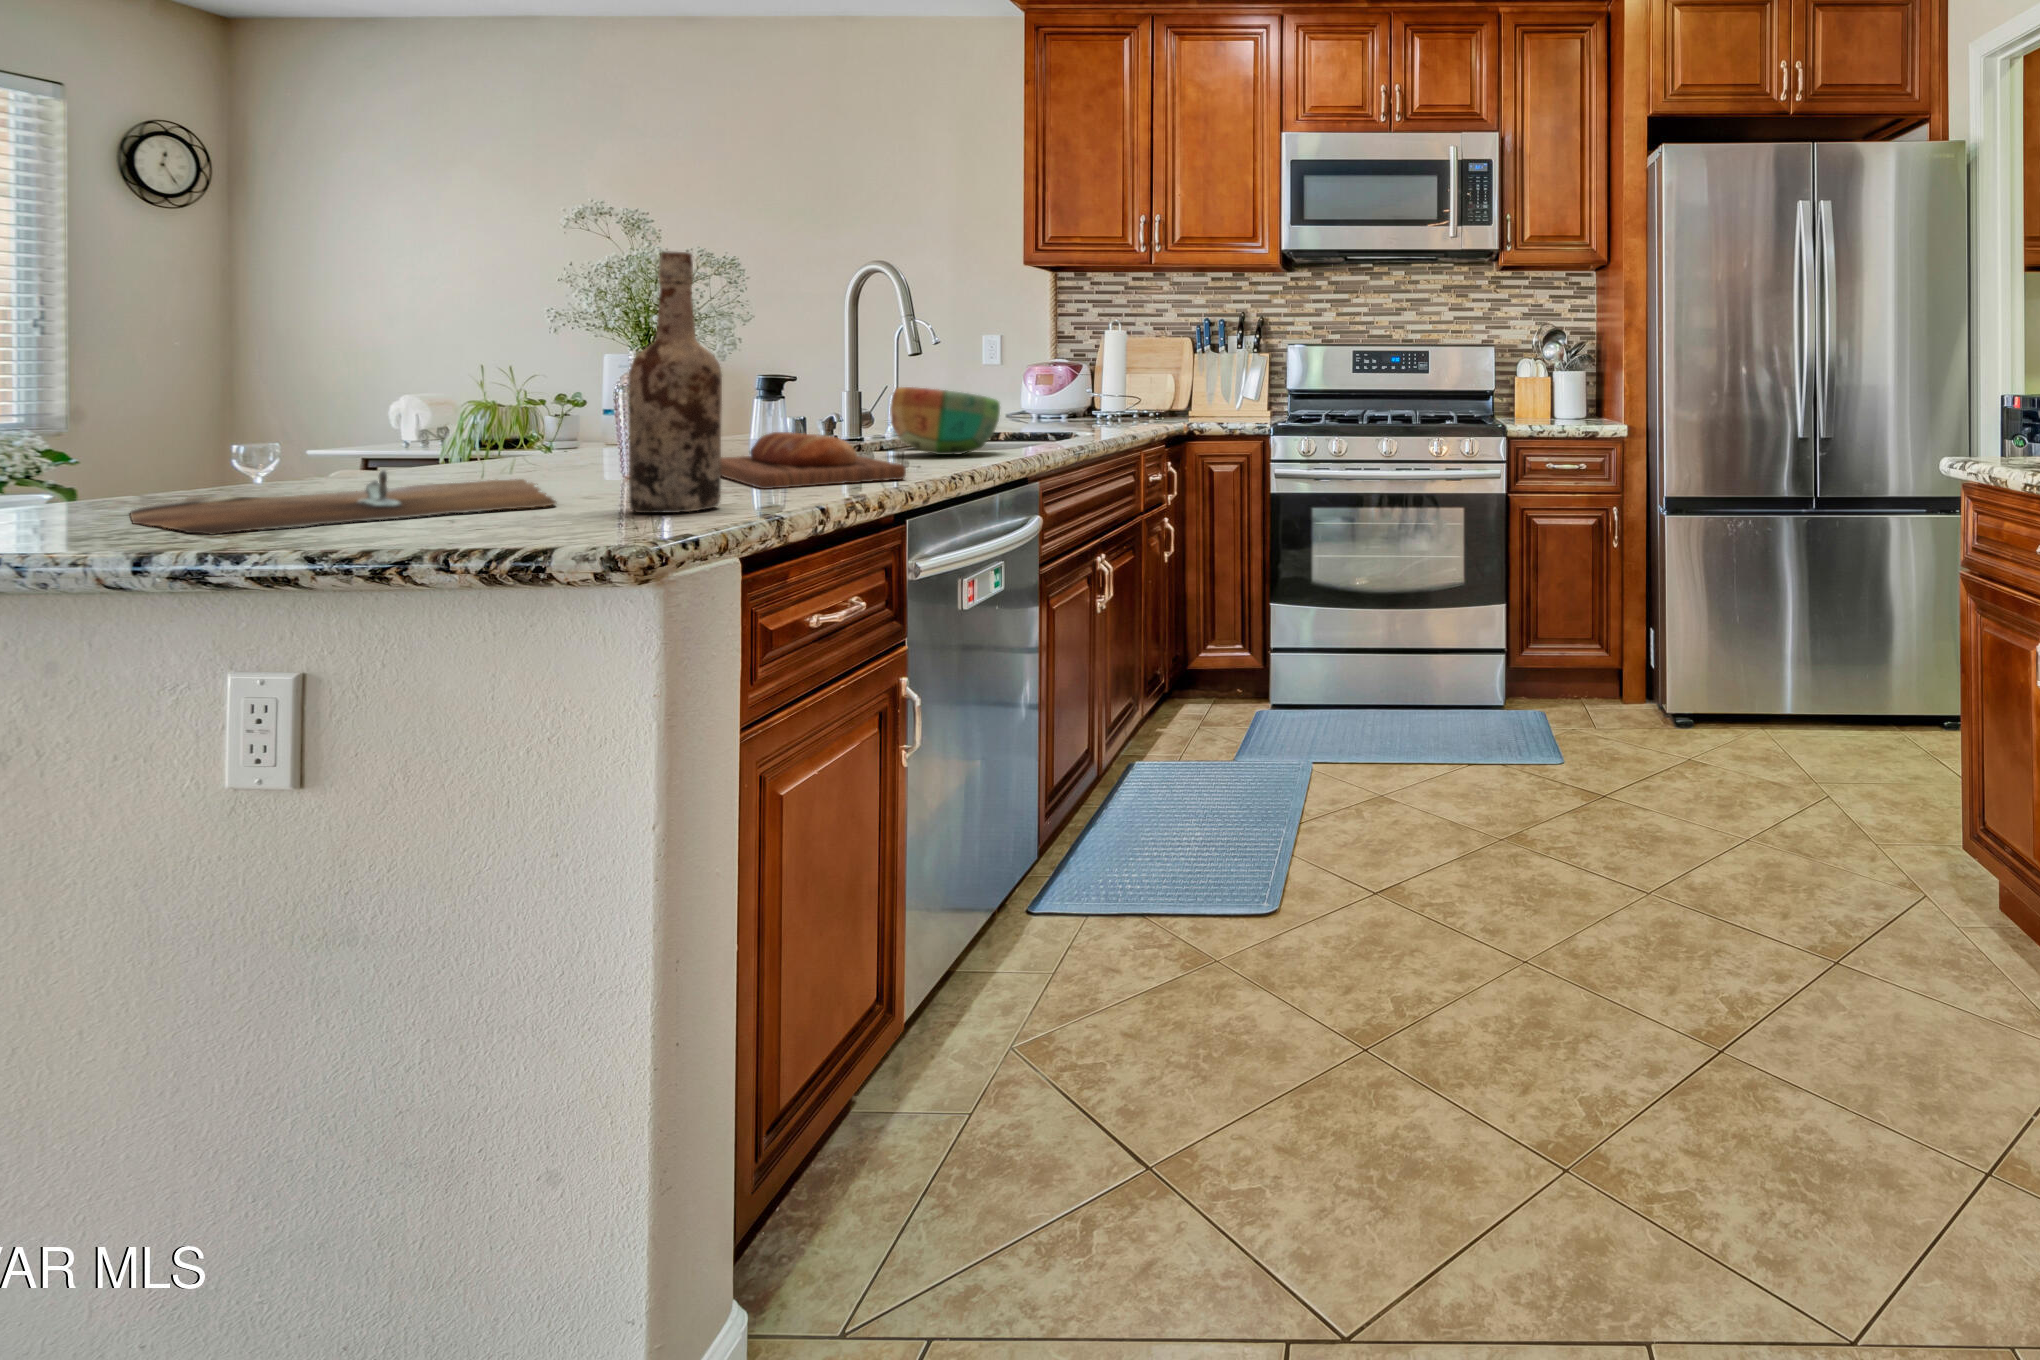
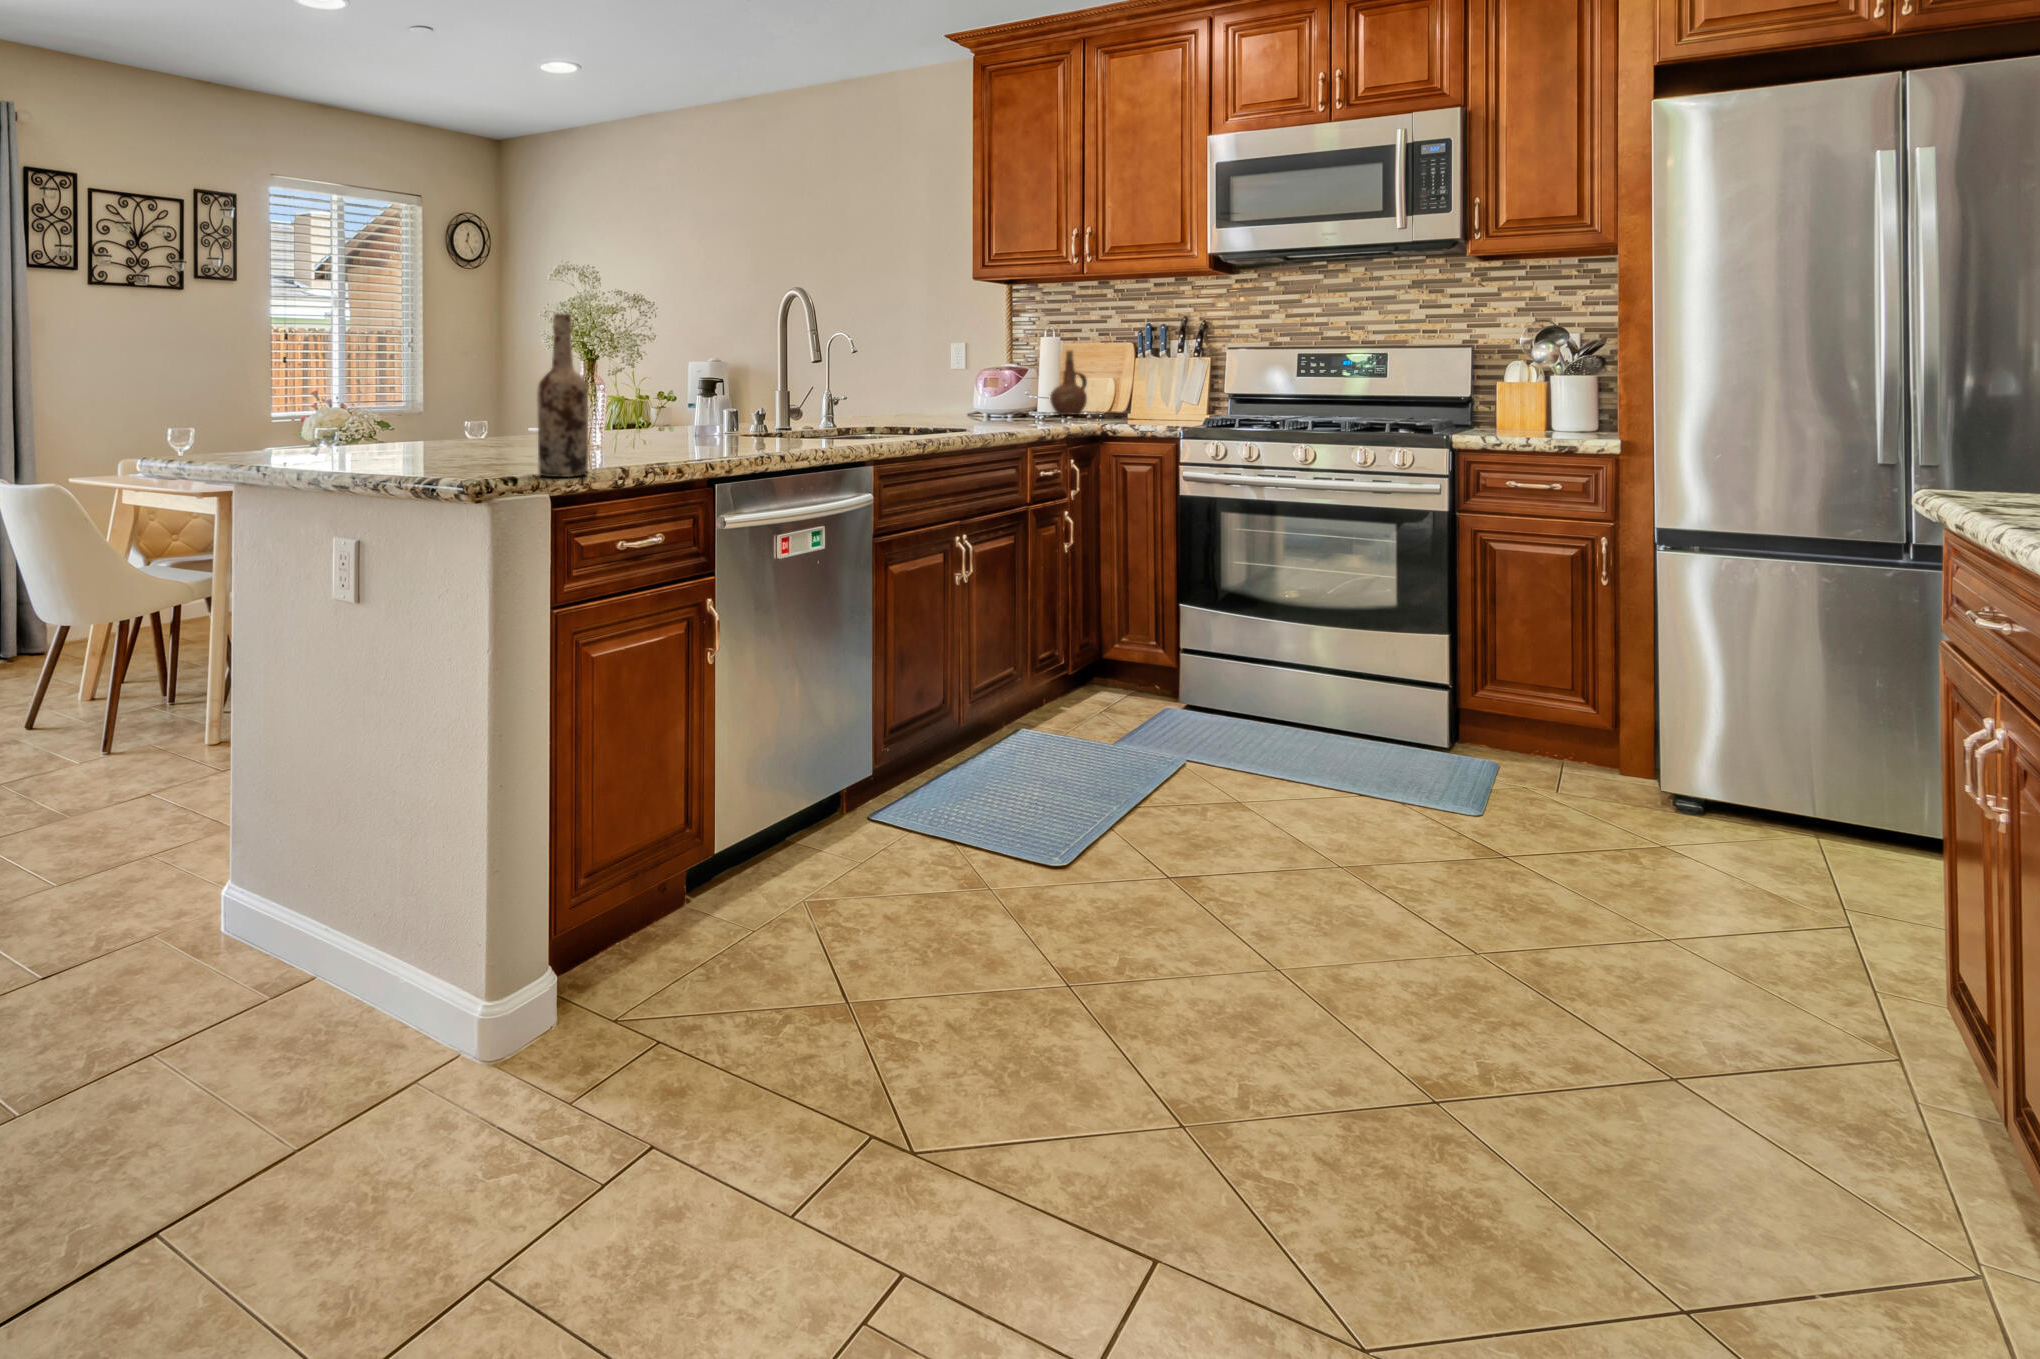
ceramic pitcher: none [1107,346,1146,415] -> present [1050,351,1087,415]
bowl: present [890,387,1000,455] -> none [771,394,852,447]
bread loaf: present [721,432,906,489] -> none [636,426,733,466]
cutting board: present [130,470,556,534] -> none [346,443,532,474]

